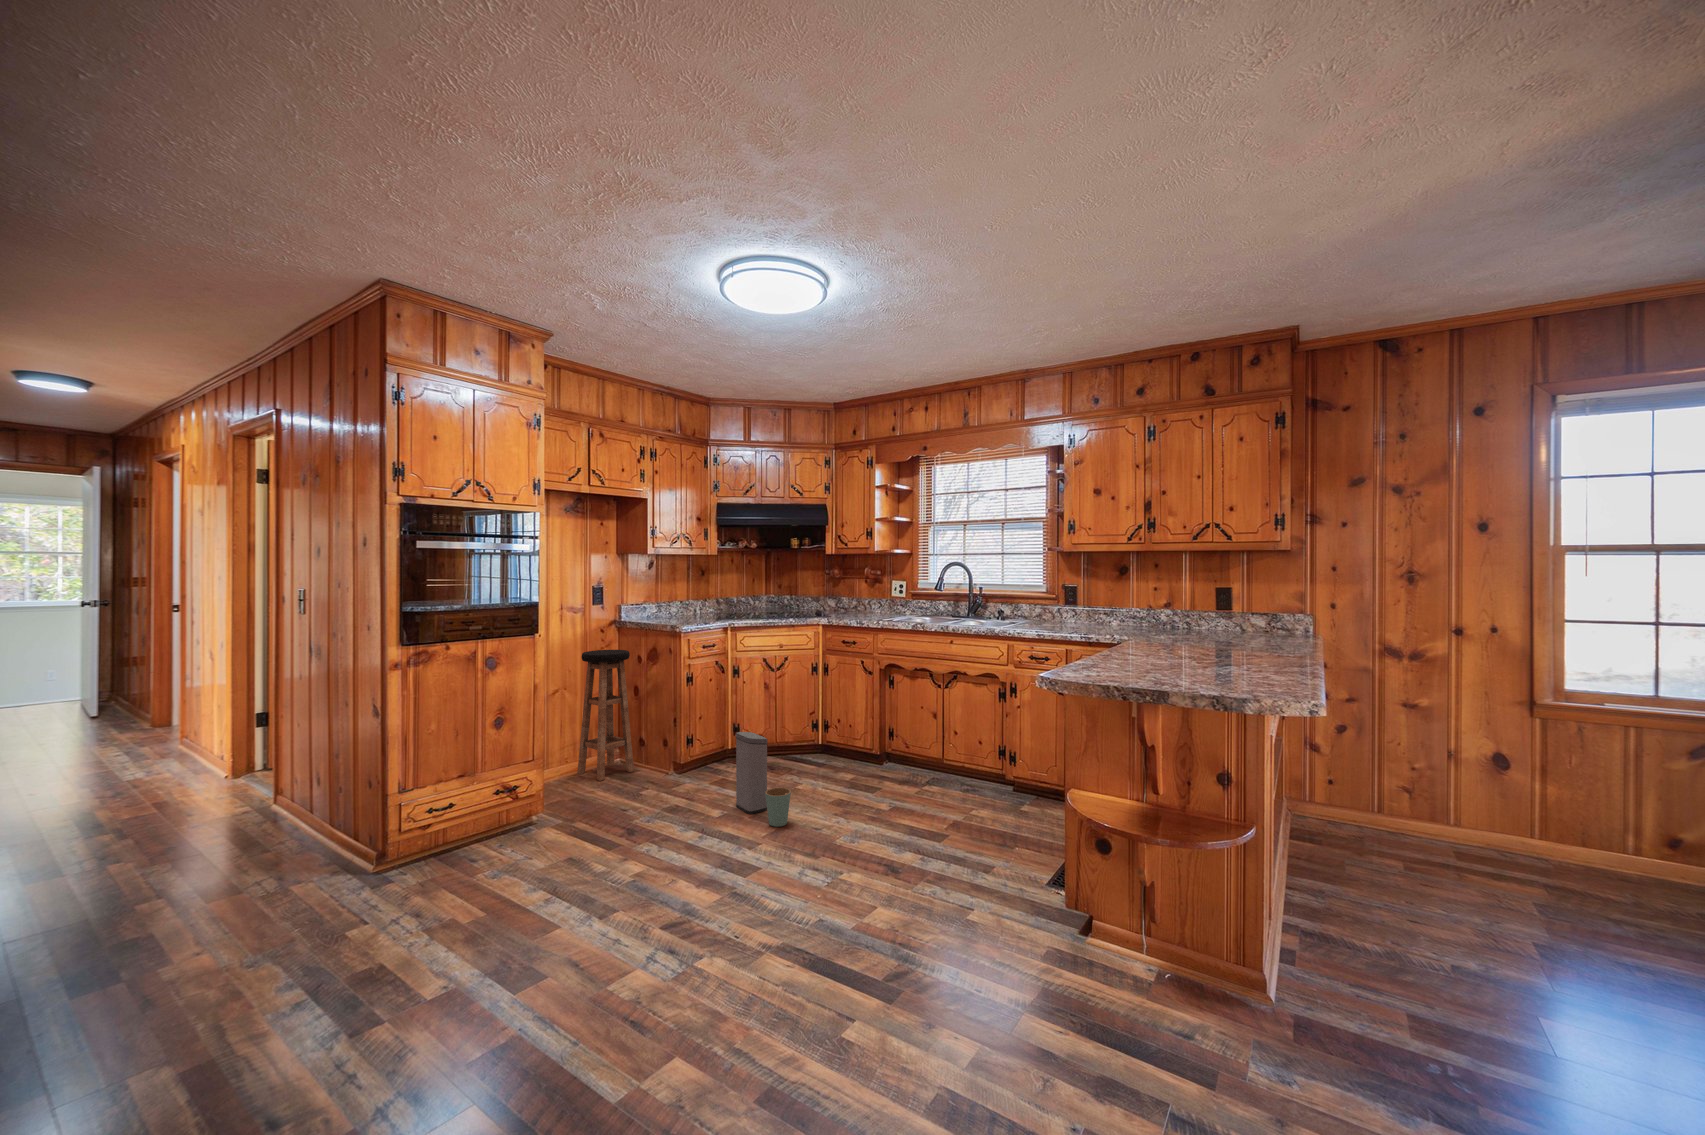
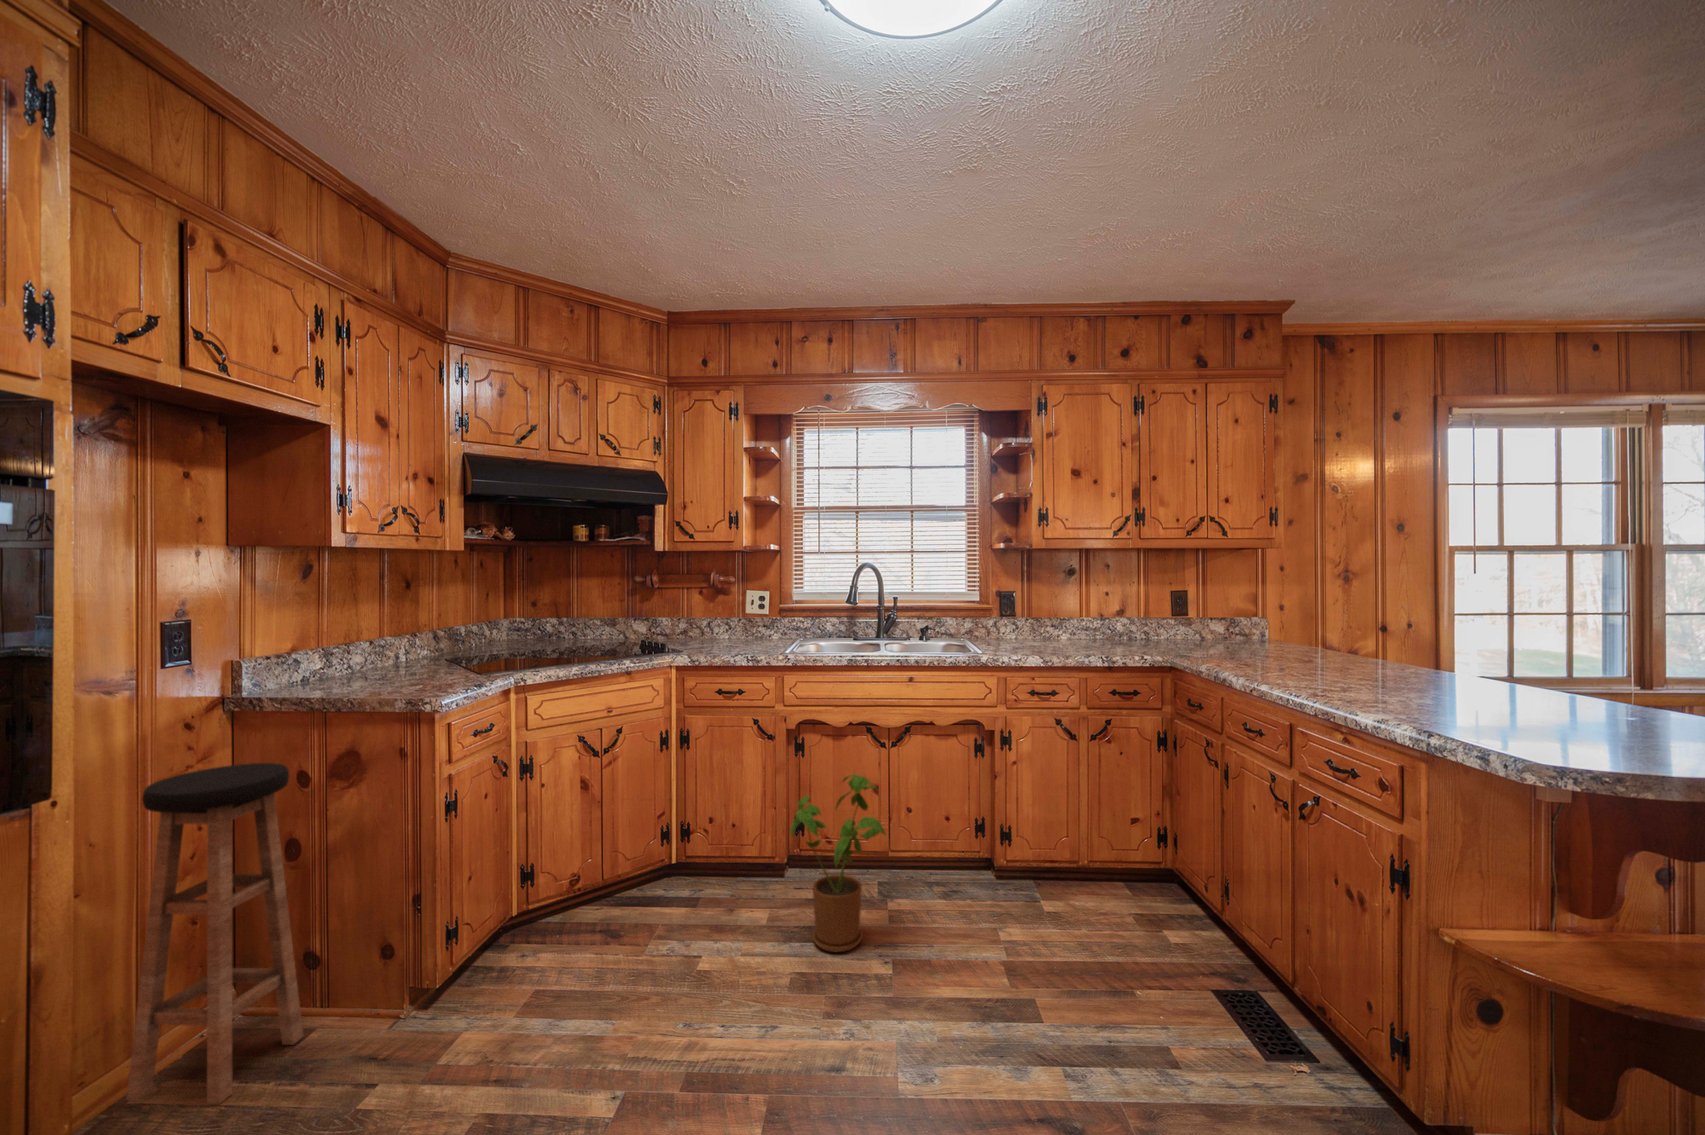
house plant: none [851,693,908,797] -> present [791,775,886,952]
trash can: present [736,732,791,827] -> none [635,900,789,1093]

